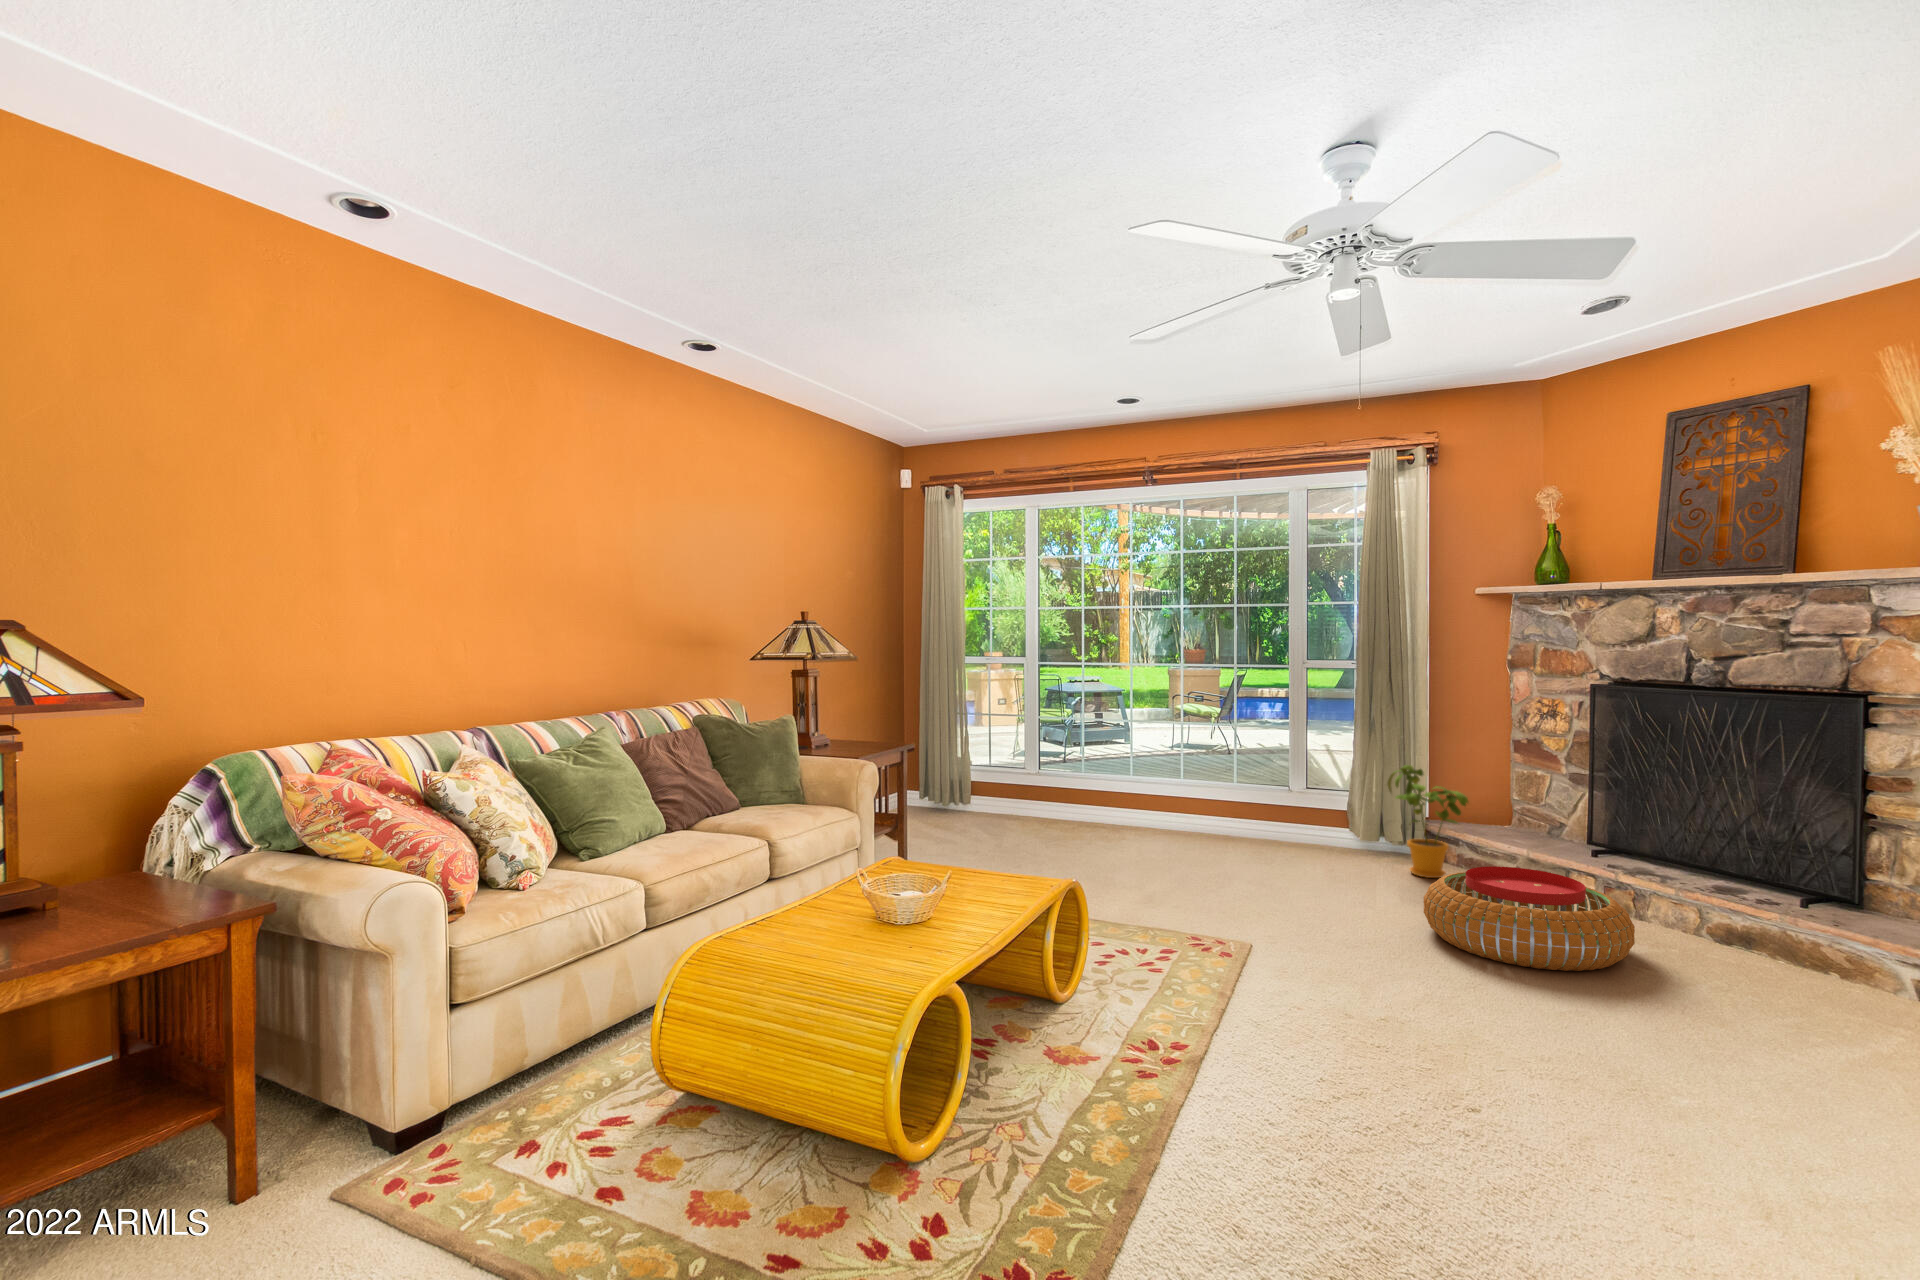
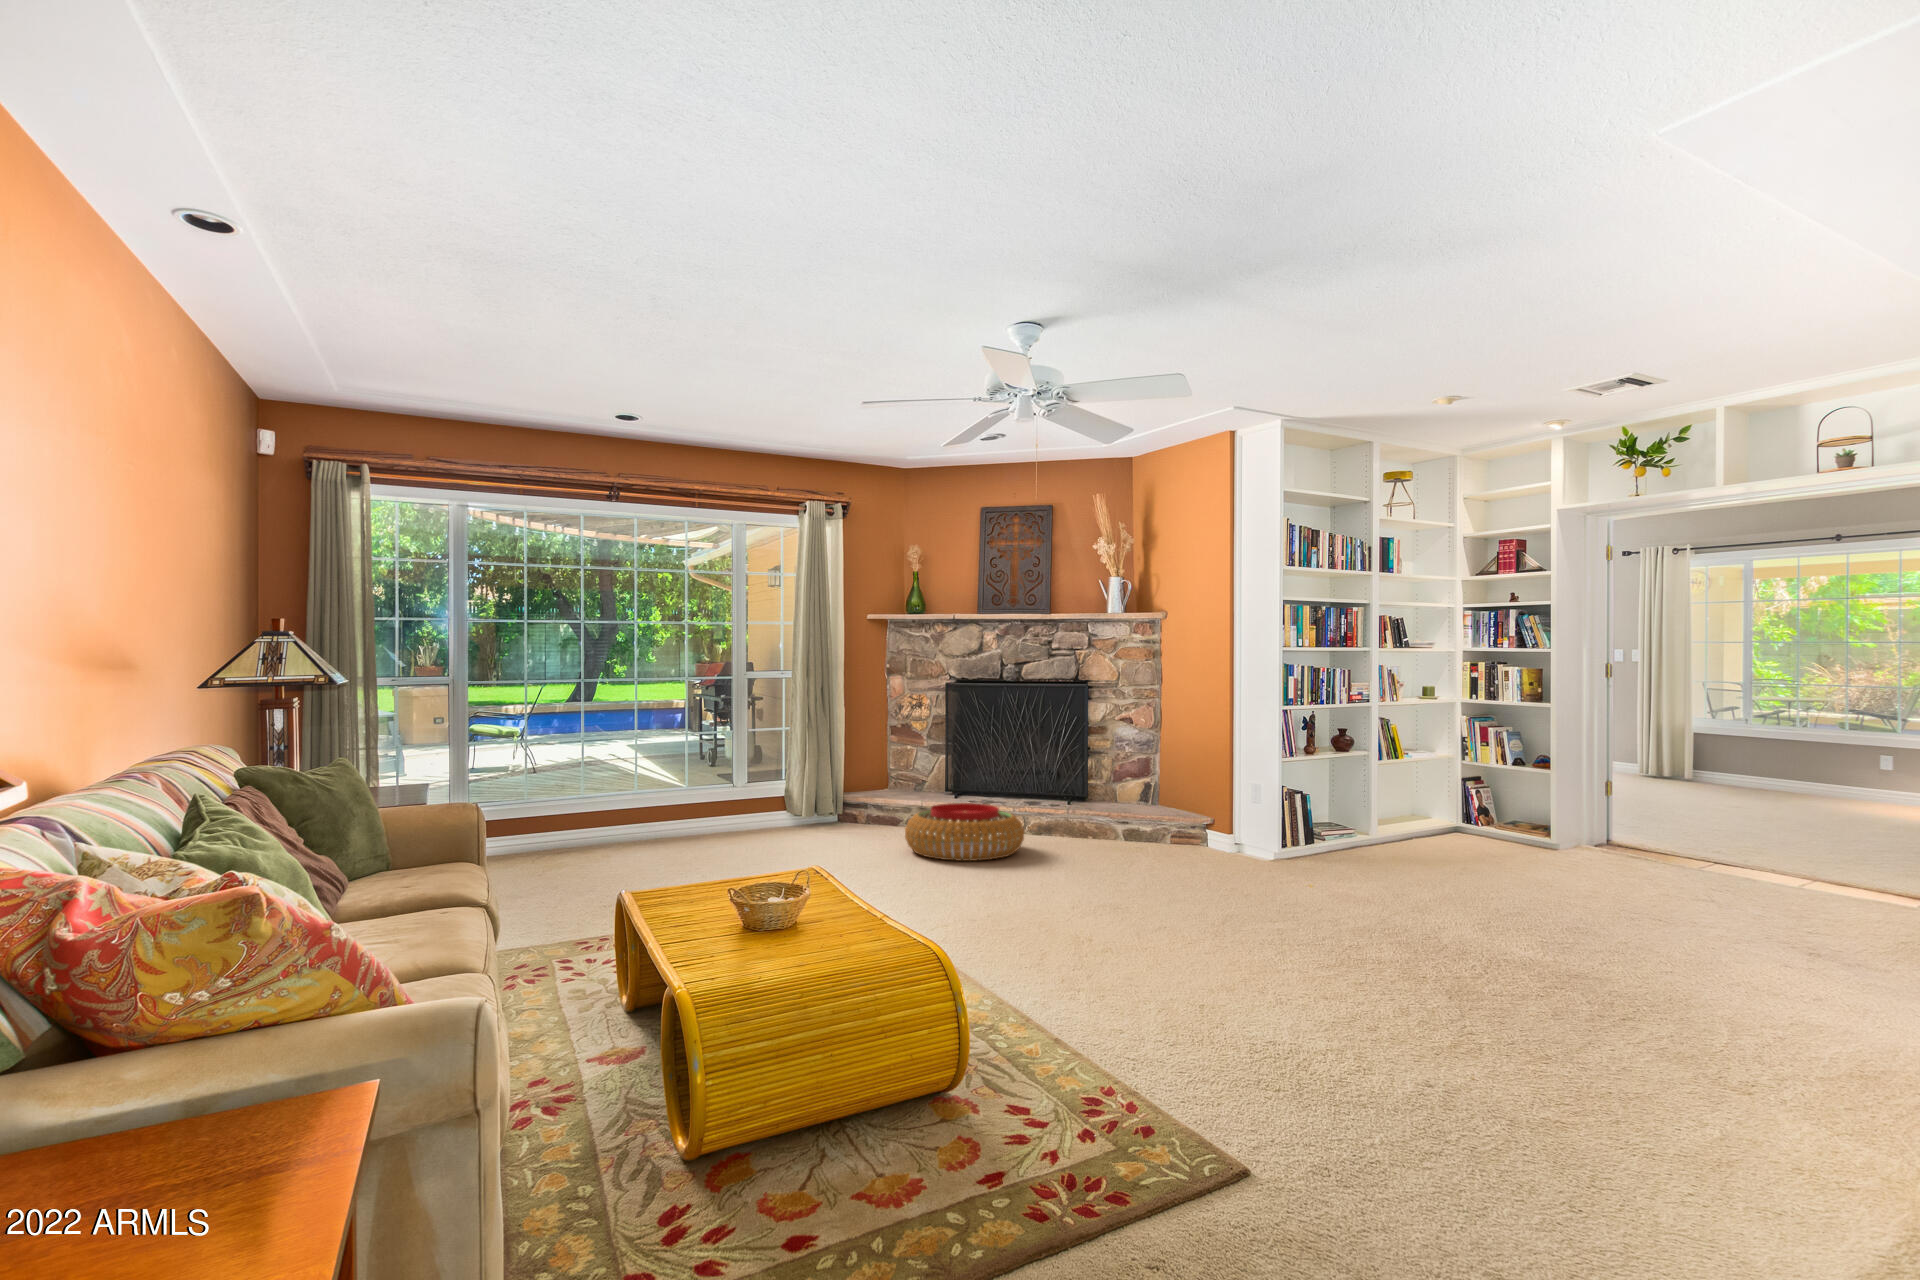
house plant: present [1387,765,1468,878] -> none [828,745,888,830]

